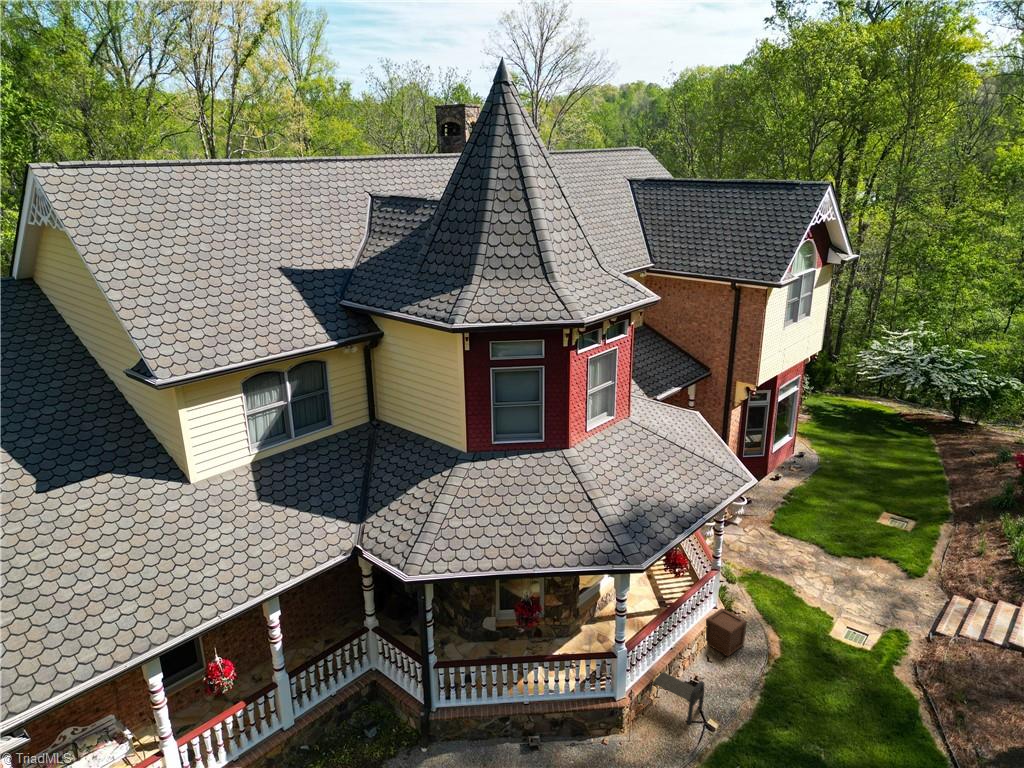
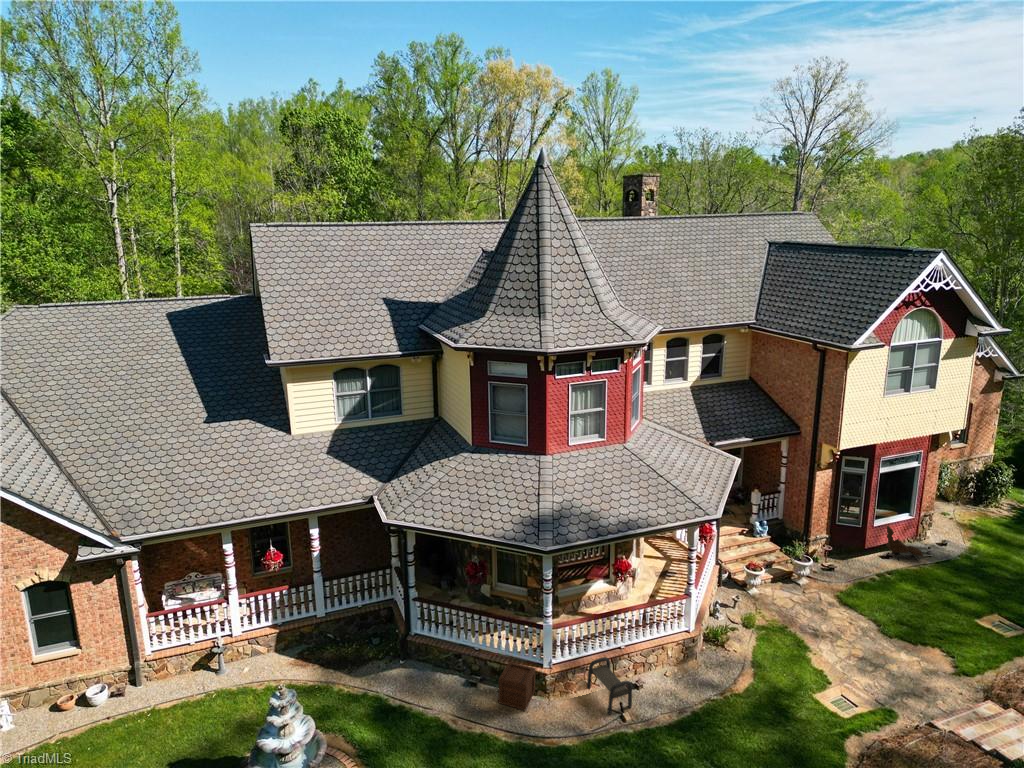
lounge chair: none [771,449,804,482] -> present [886,526,923,561]
wooden crate: present [706,608,747,656] -> present [498,662,536,710]

